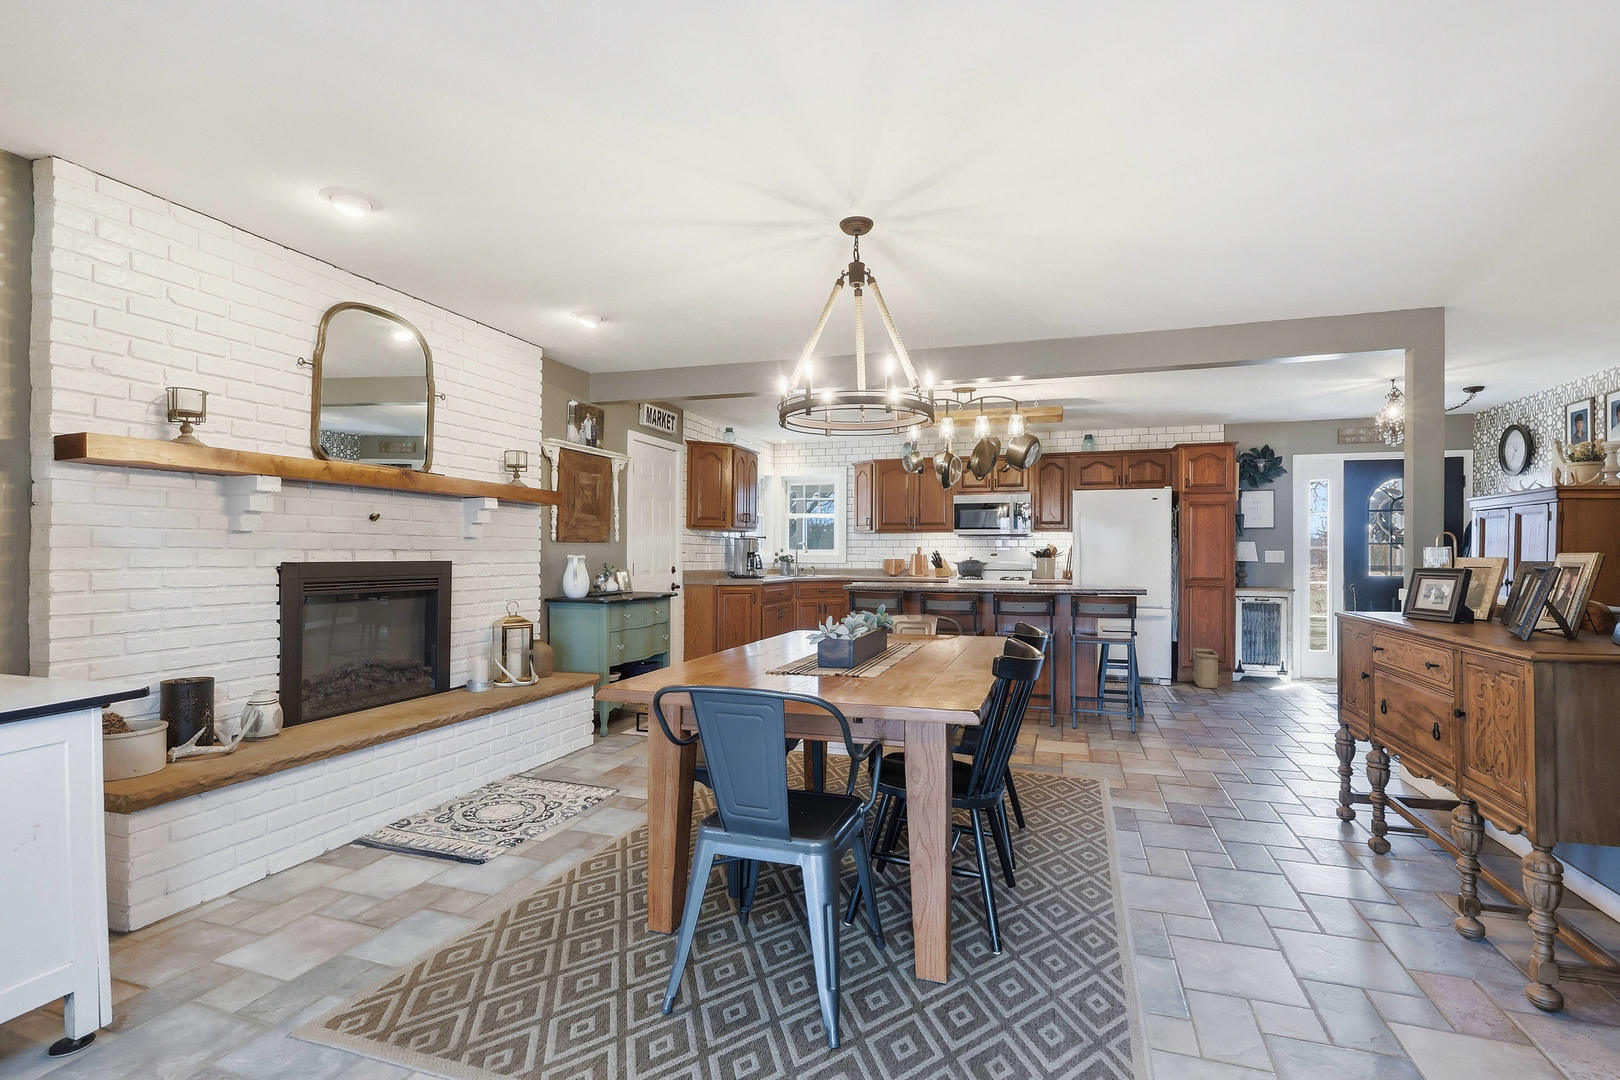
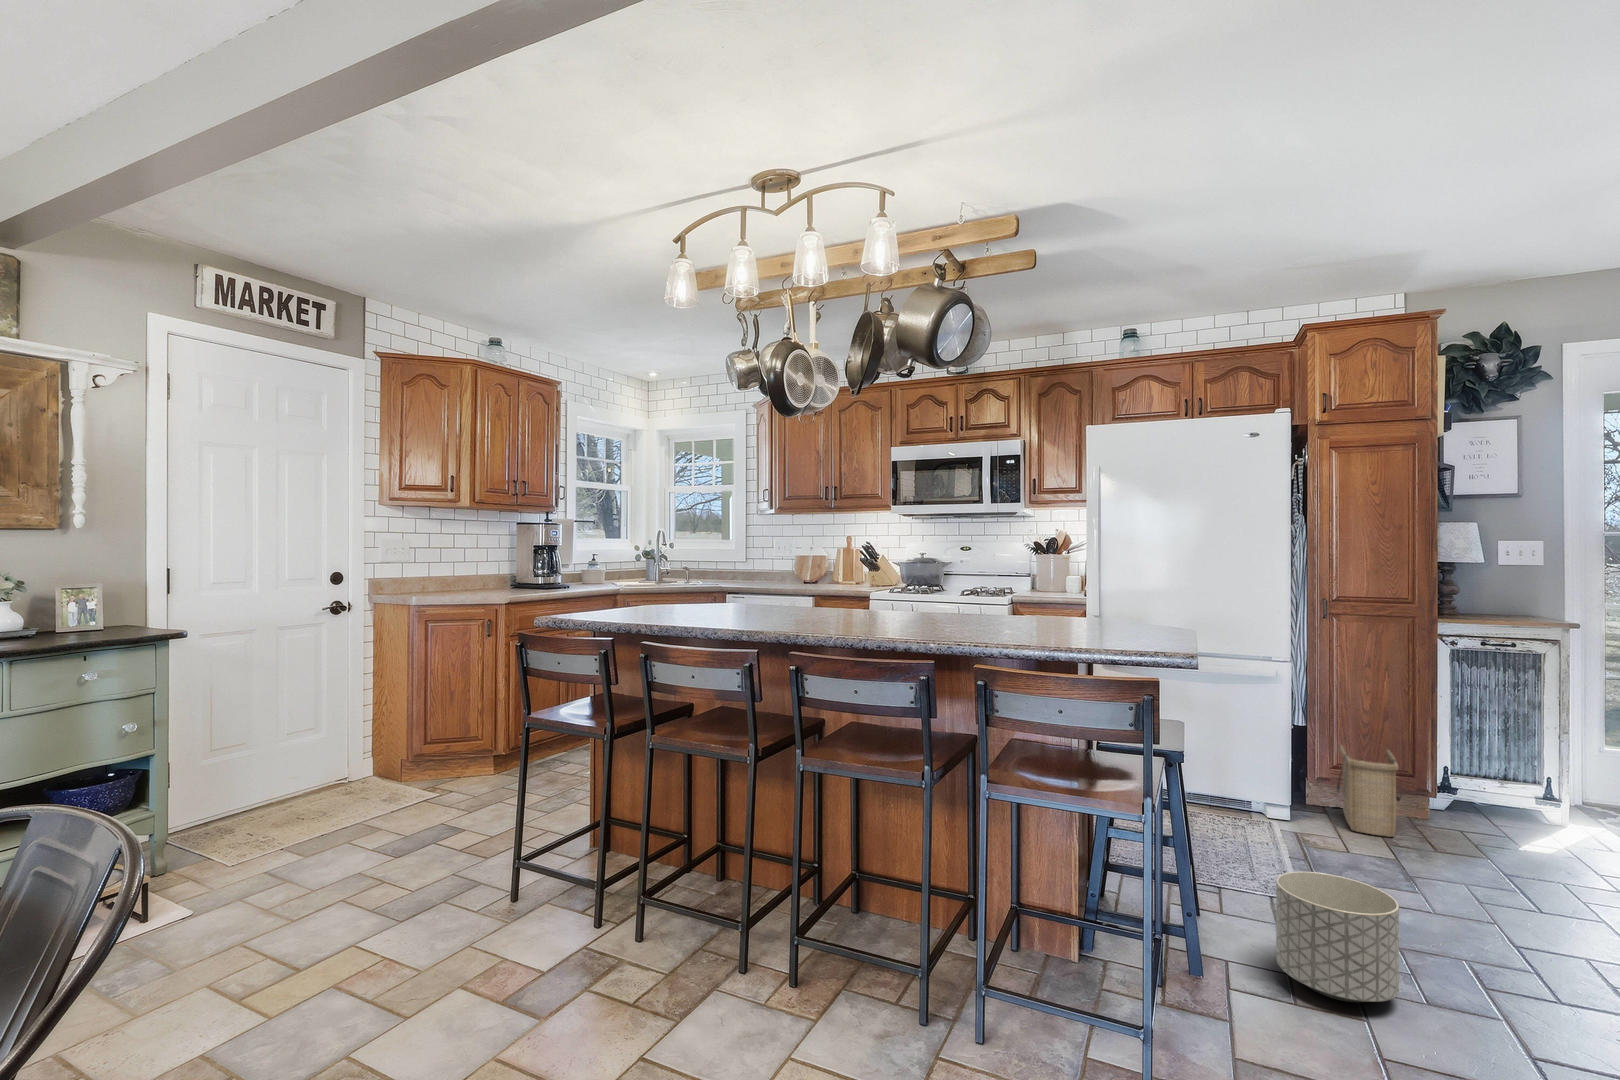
planter: none [1178,684,1219,723] -> present [1276,871,1399,1002]

